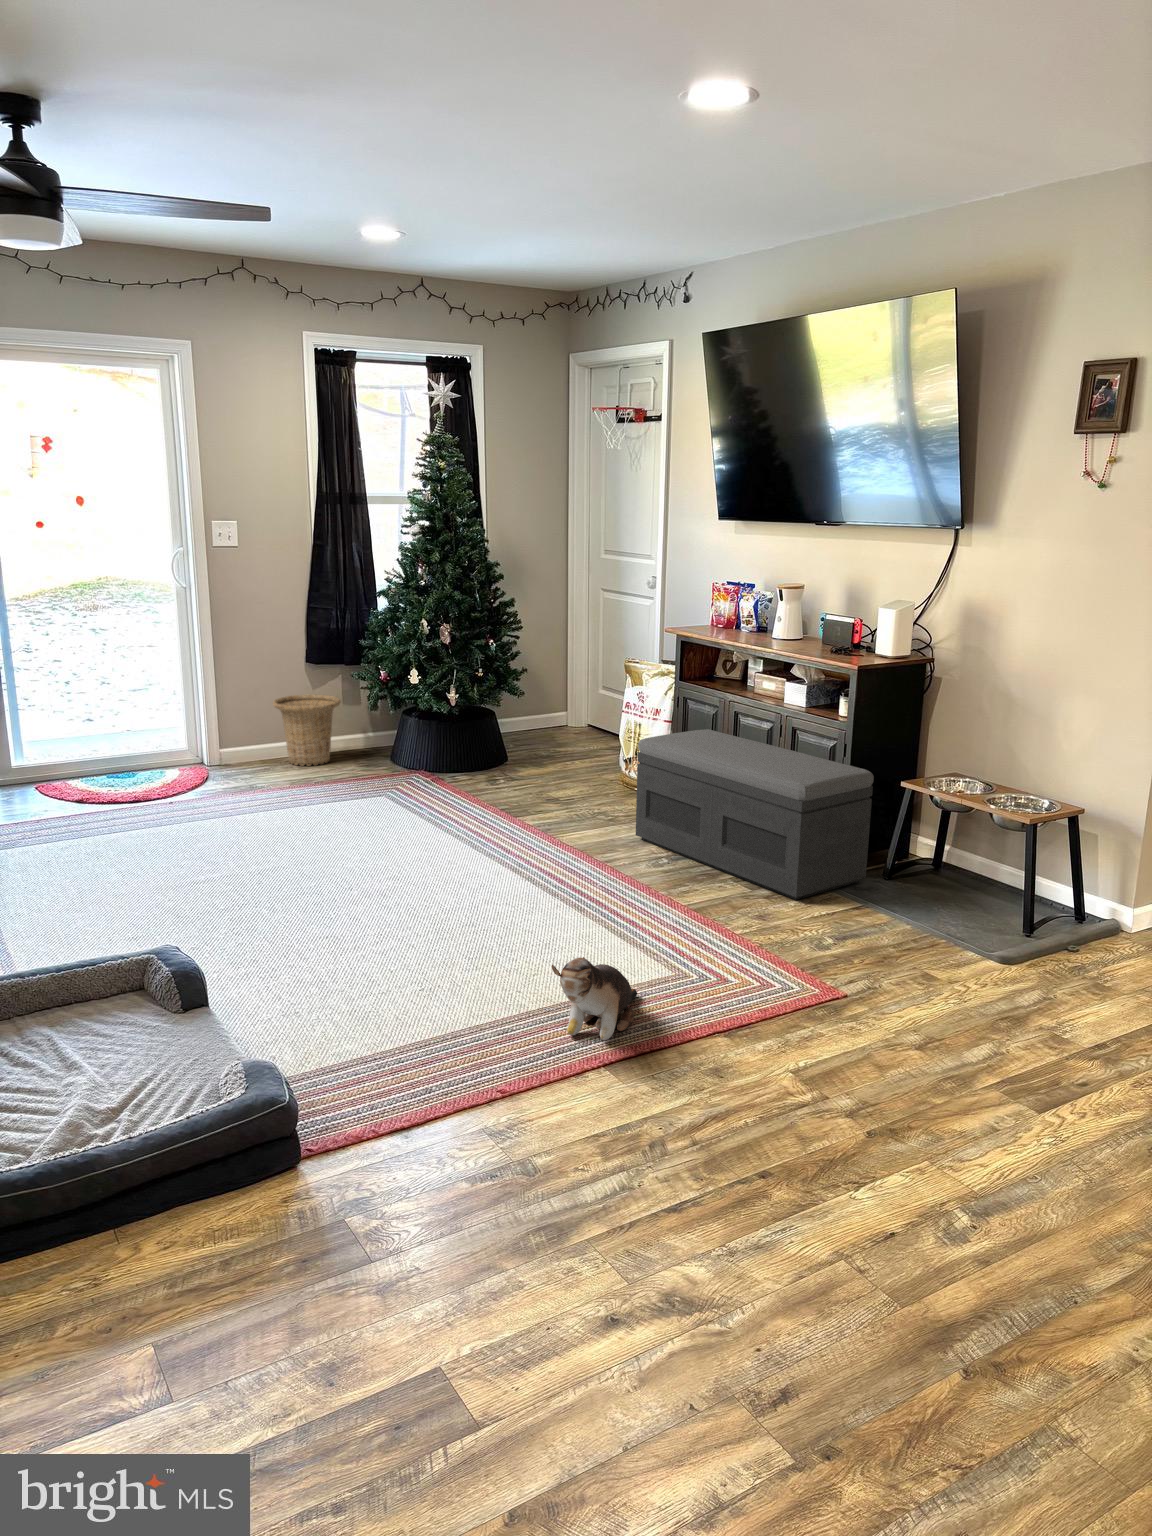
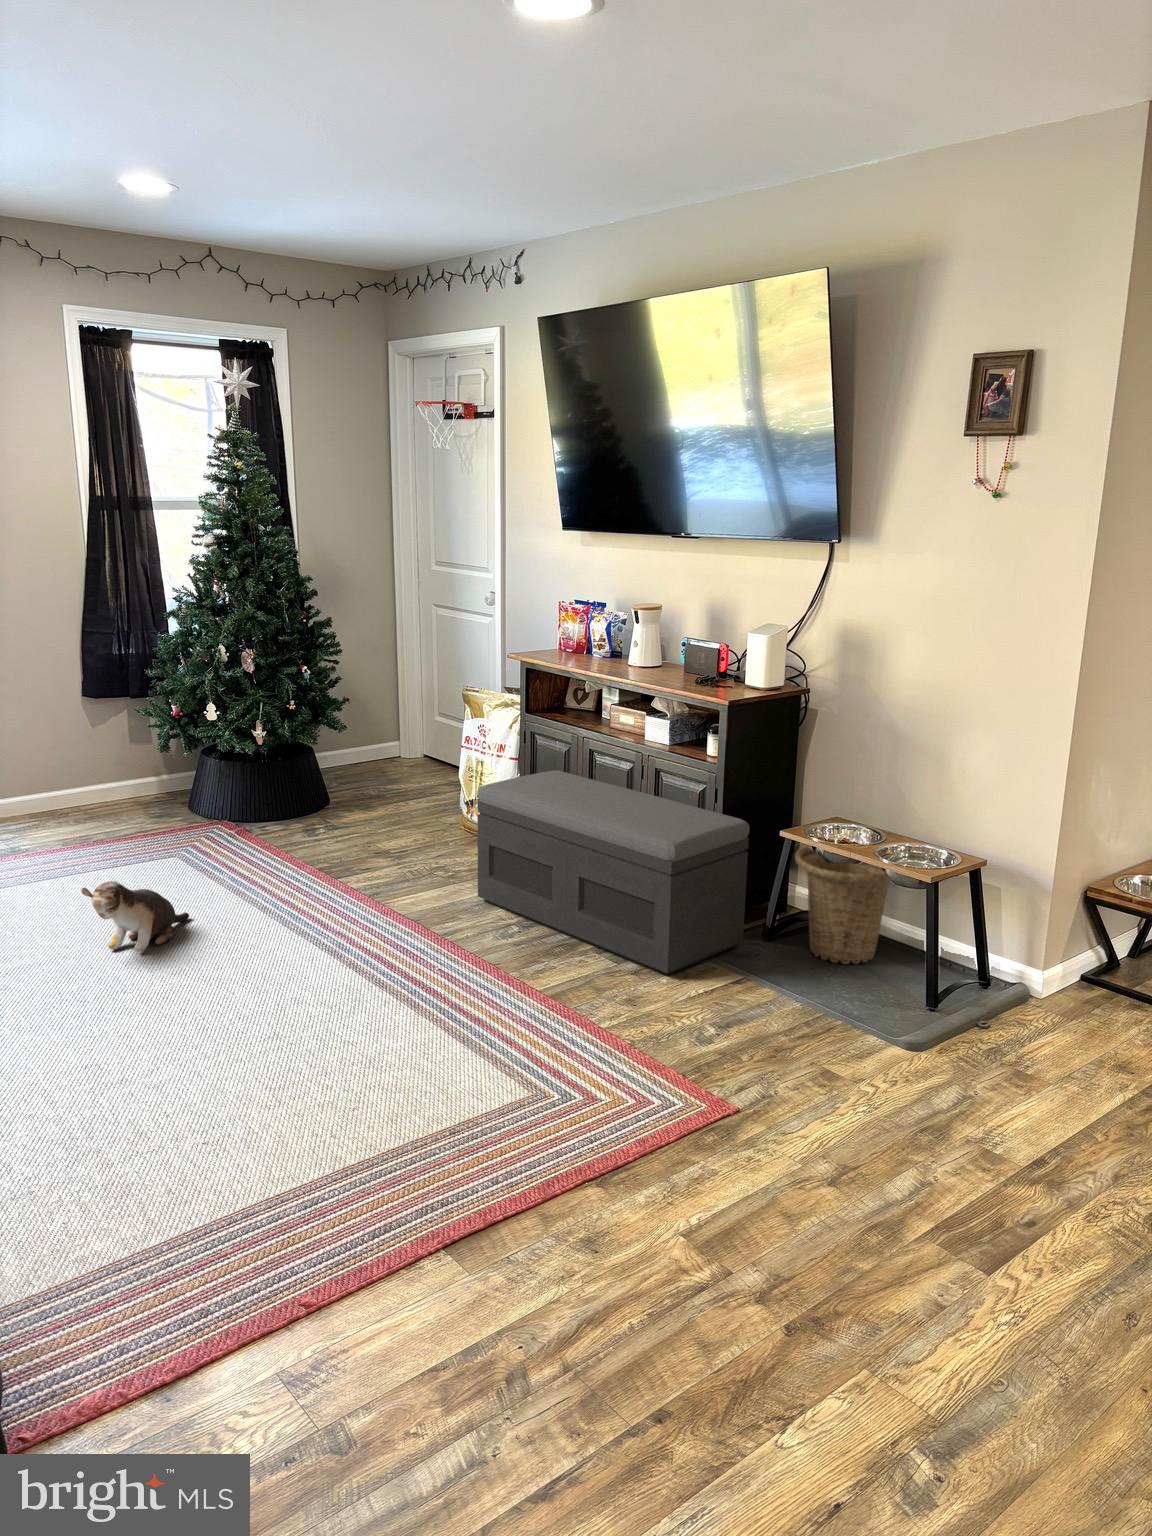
basket: present [273,694,341,766] -> present [795,846,892,964]
plush toy: present [552,957,637,1040] -> present [81,881,189,951]

